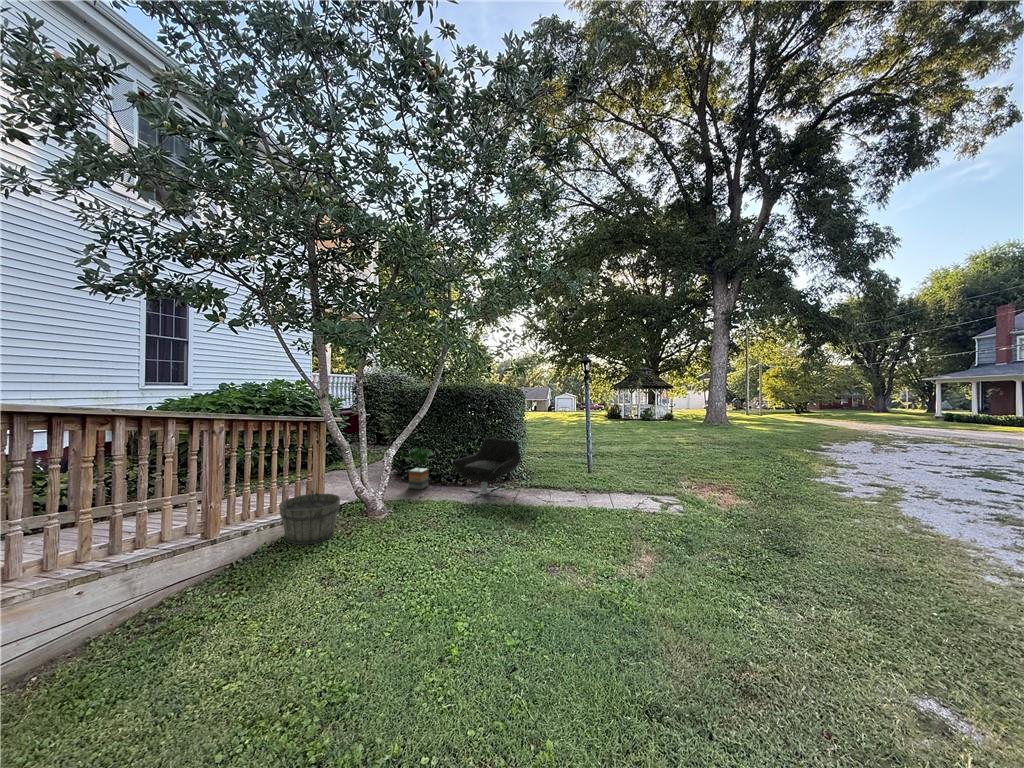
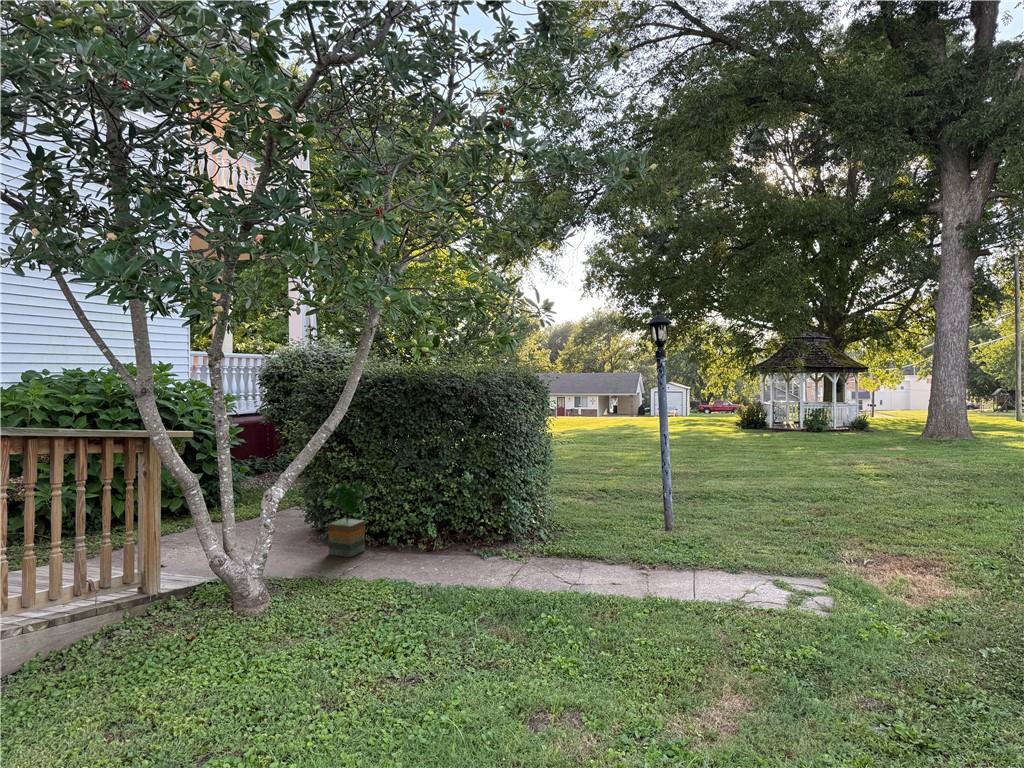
lounge chair: present [452,438,520,500] -> none [402,464,528,579]
wooden bucket: present [279,488,340,544] -> none [63,556,177,658]

